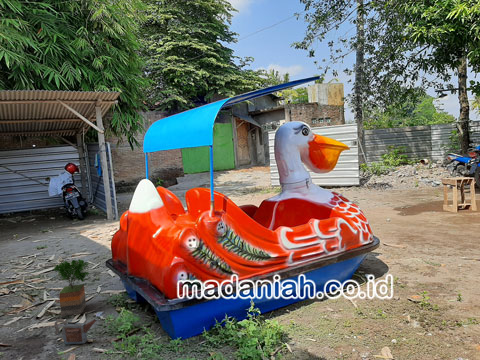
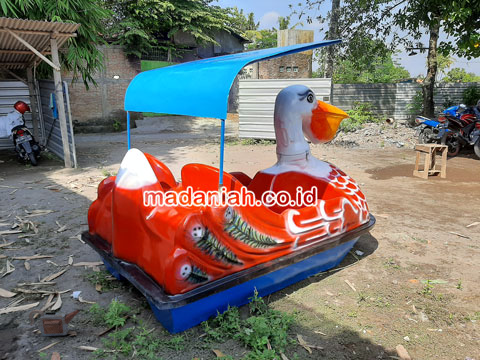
potted tree: present [54,259,89,316] -> none [19,233,65,297]

